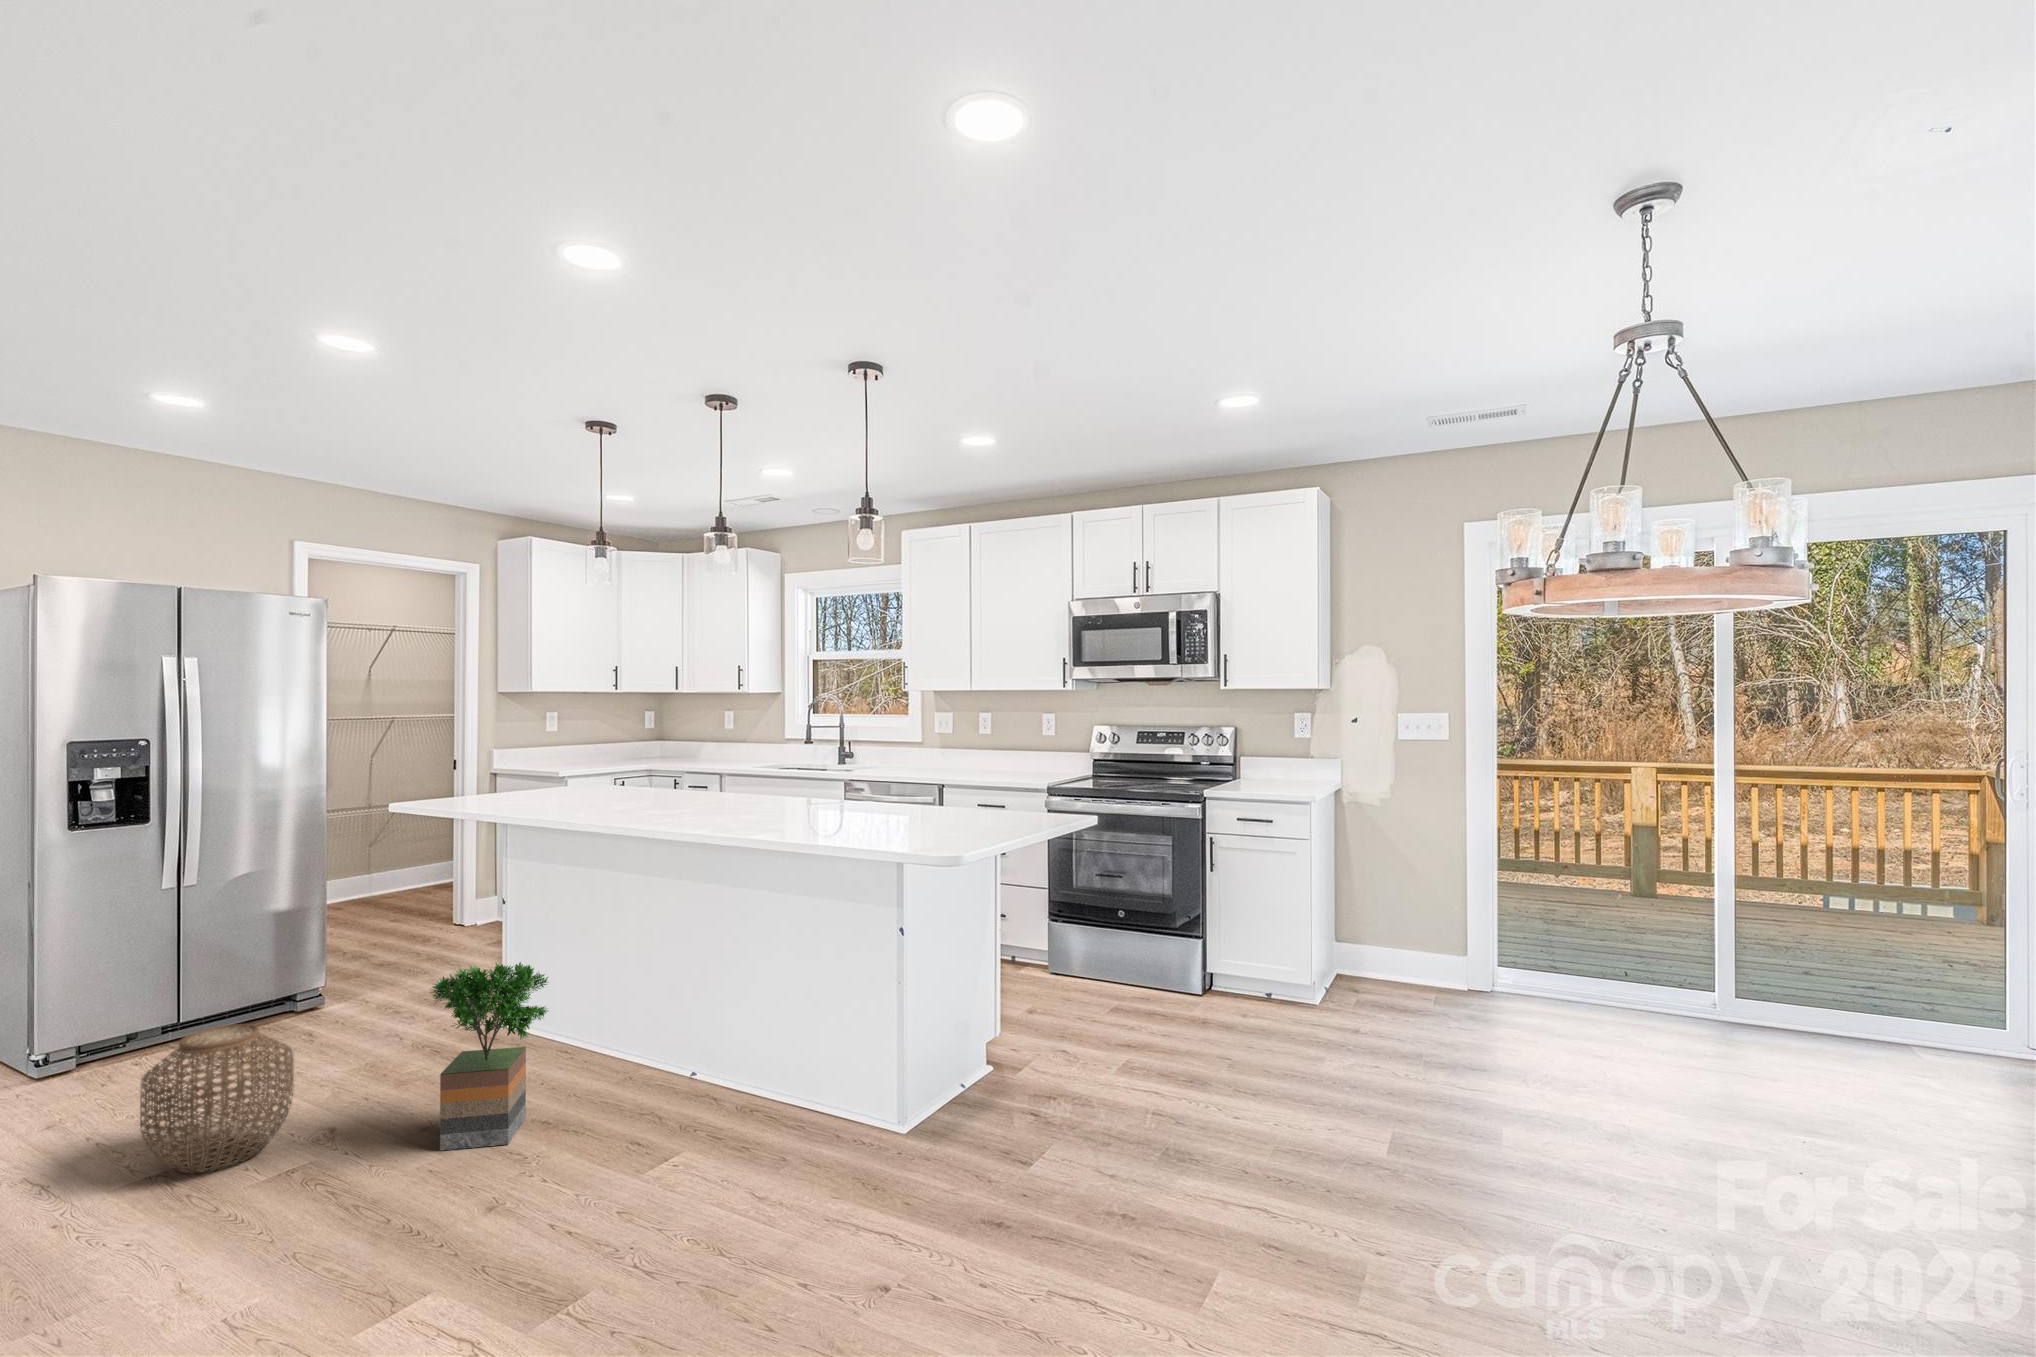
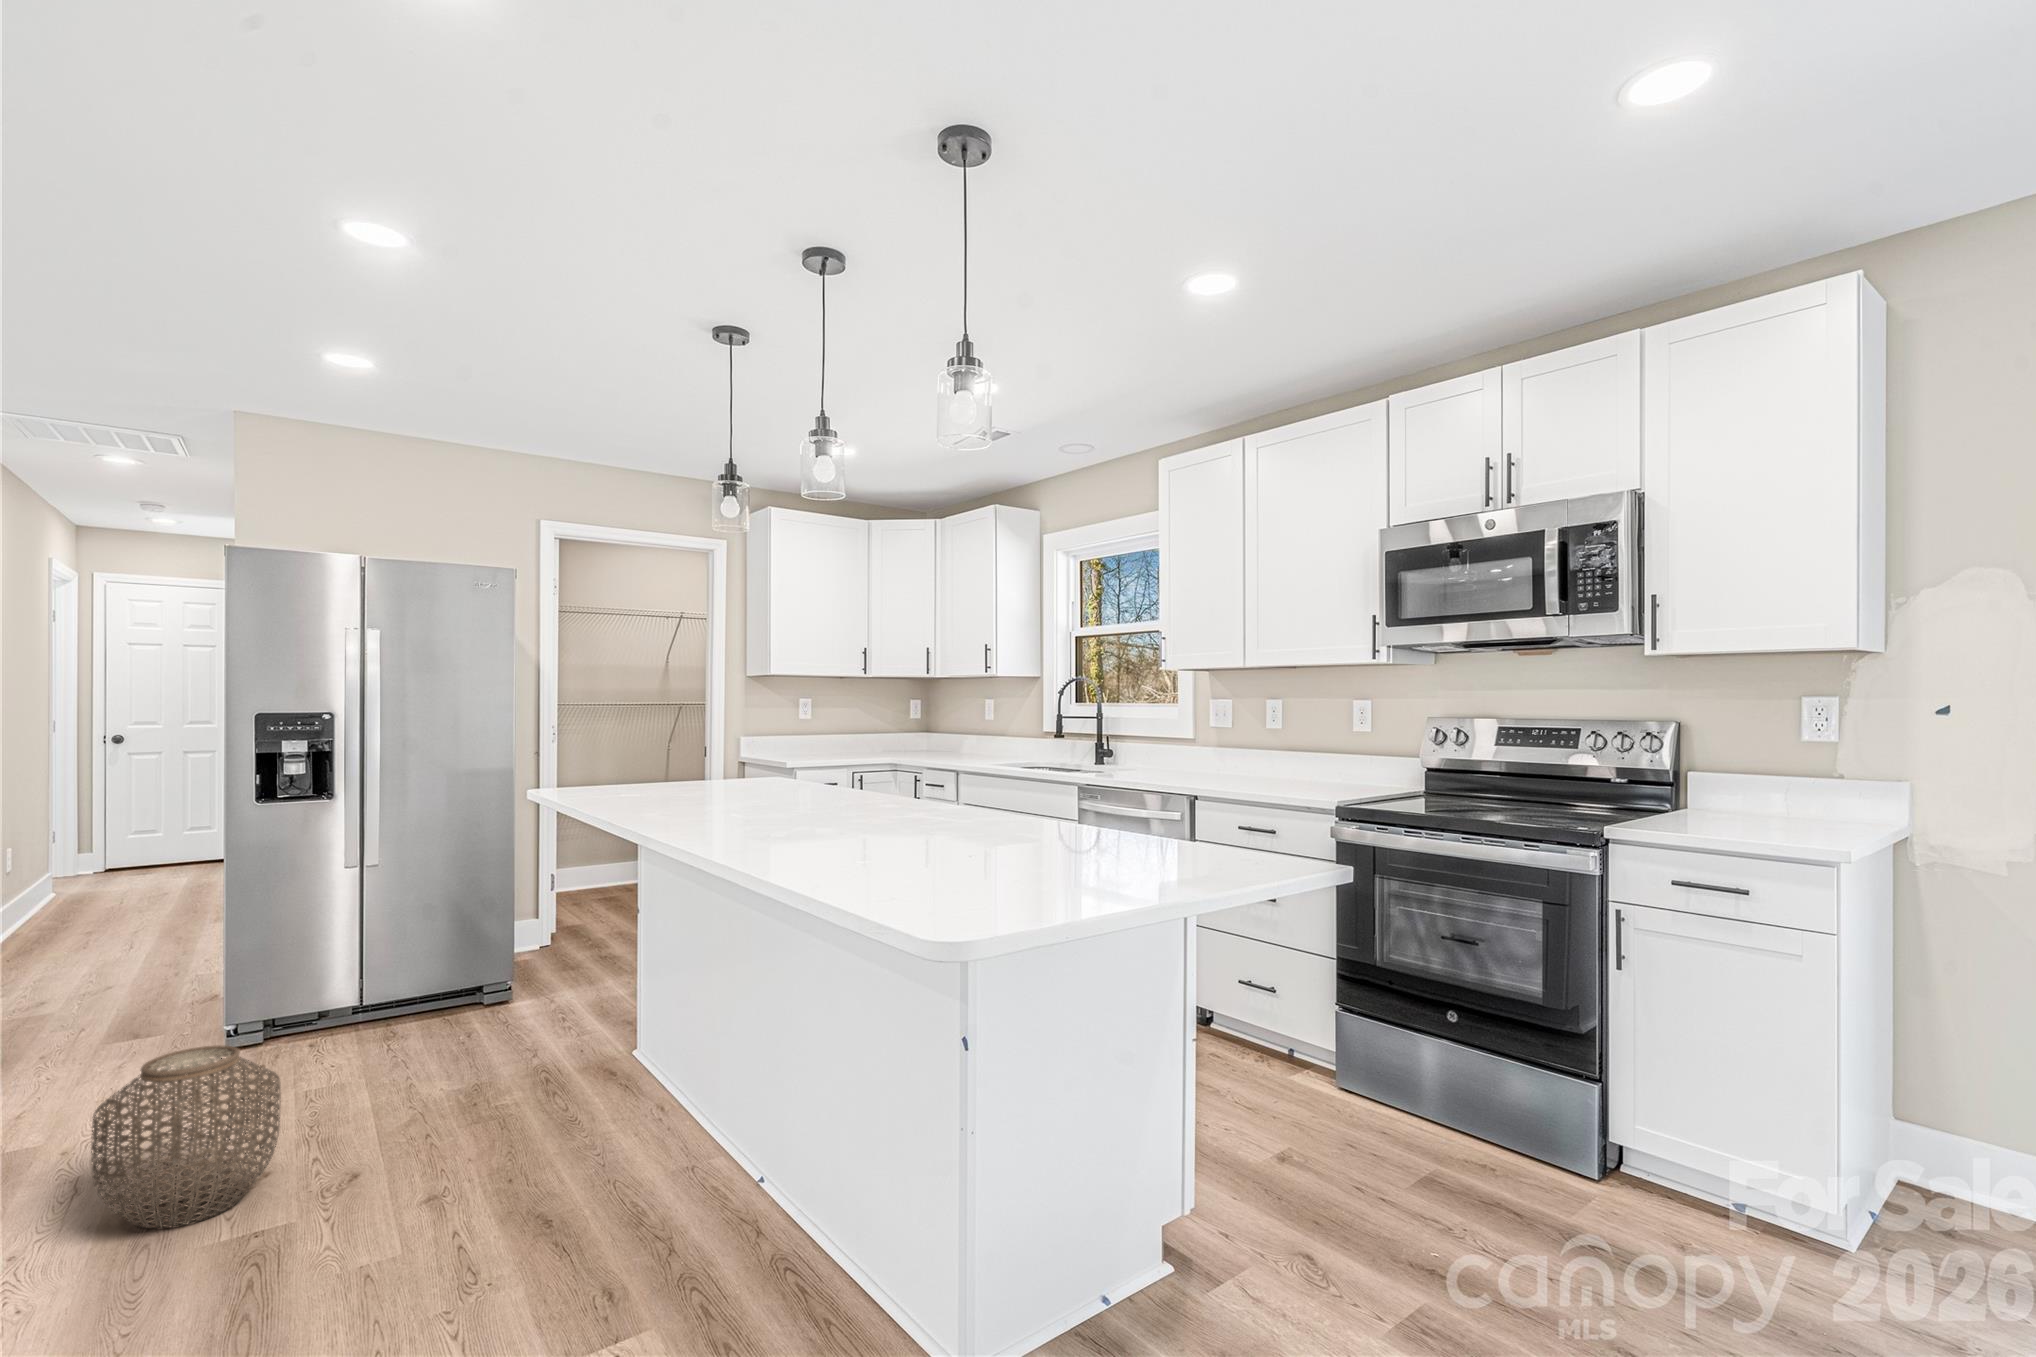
potted tree: present [430,962,548,1150] -> none [375,1004,546,1264]

